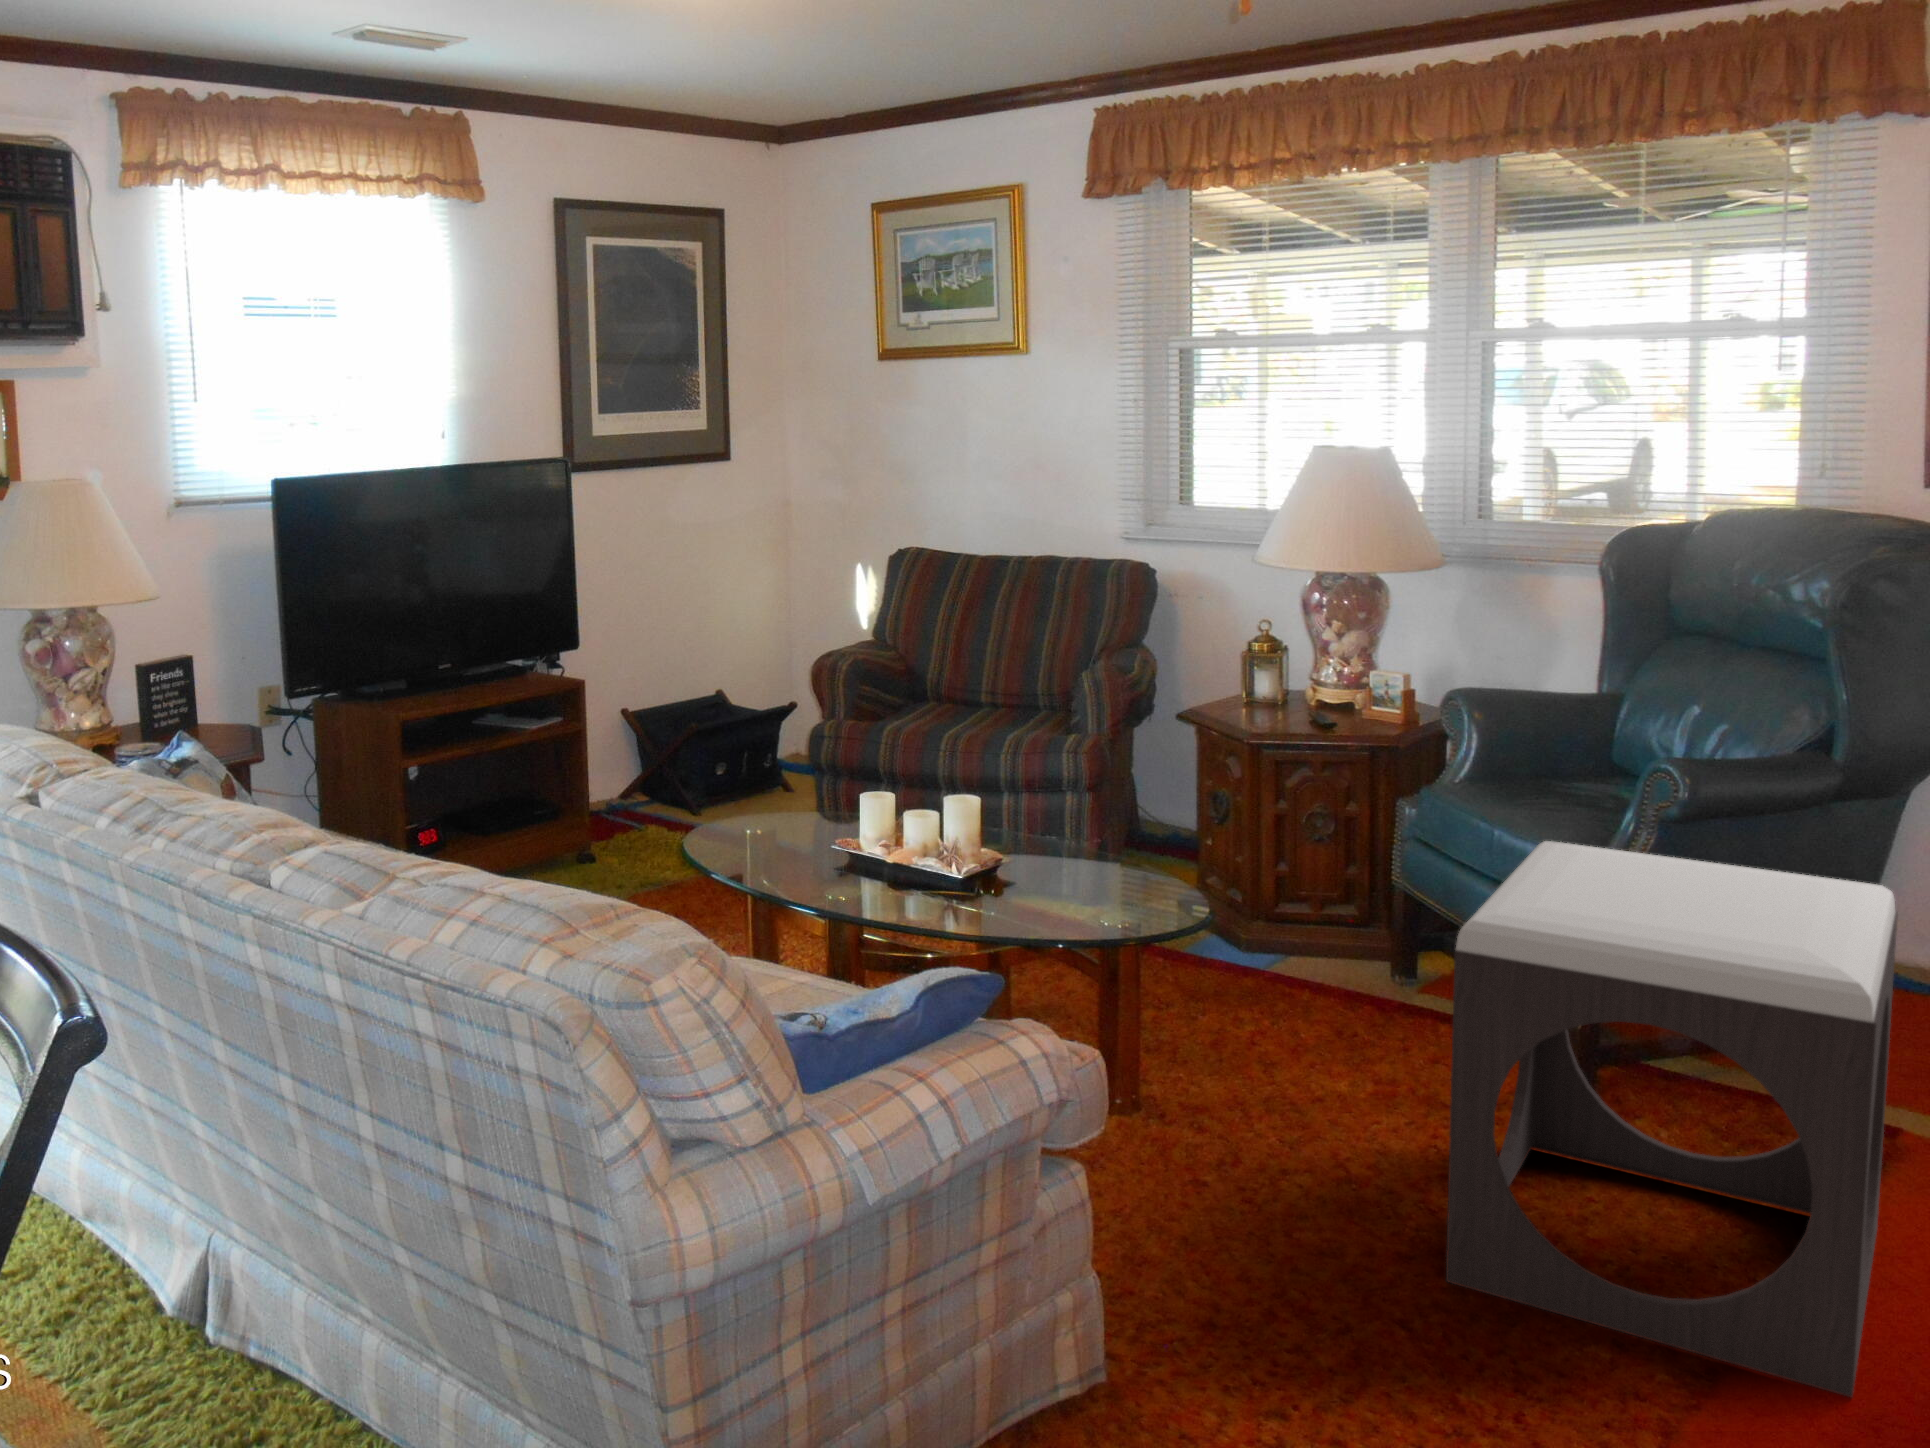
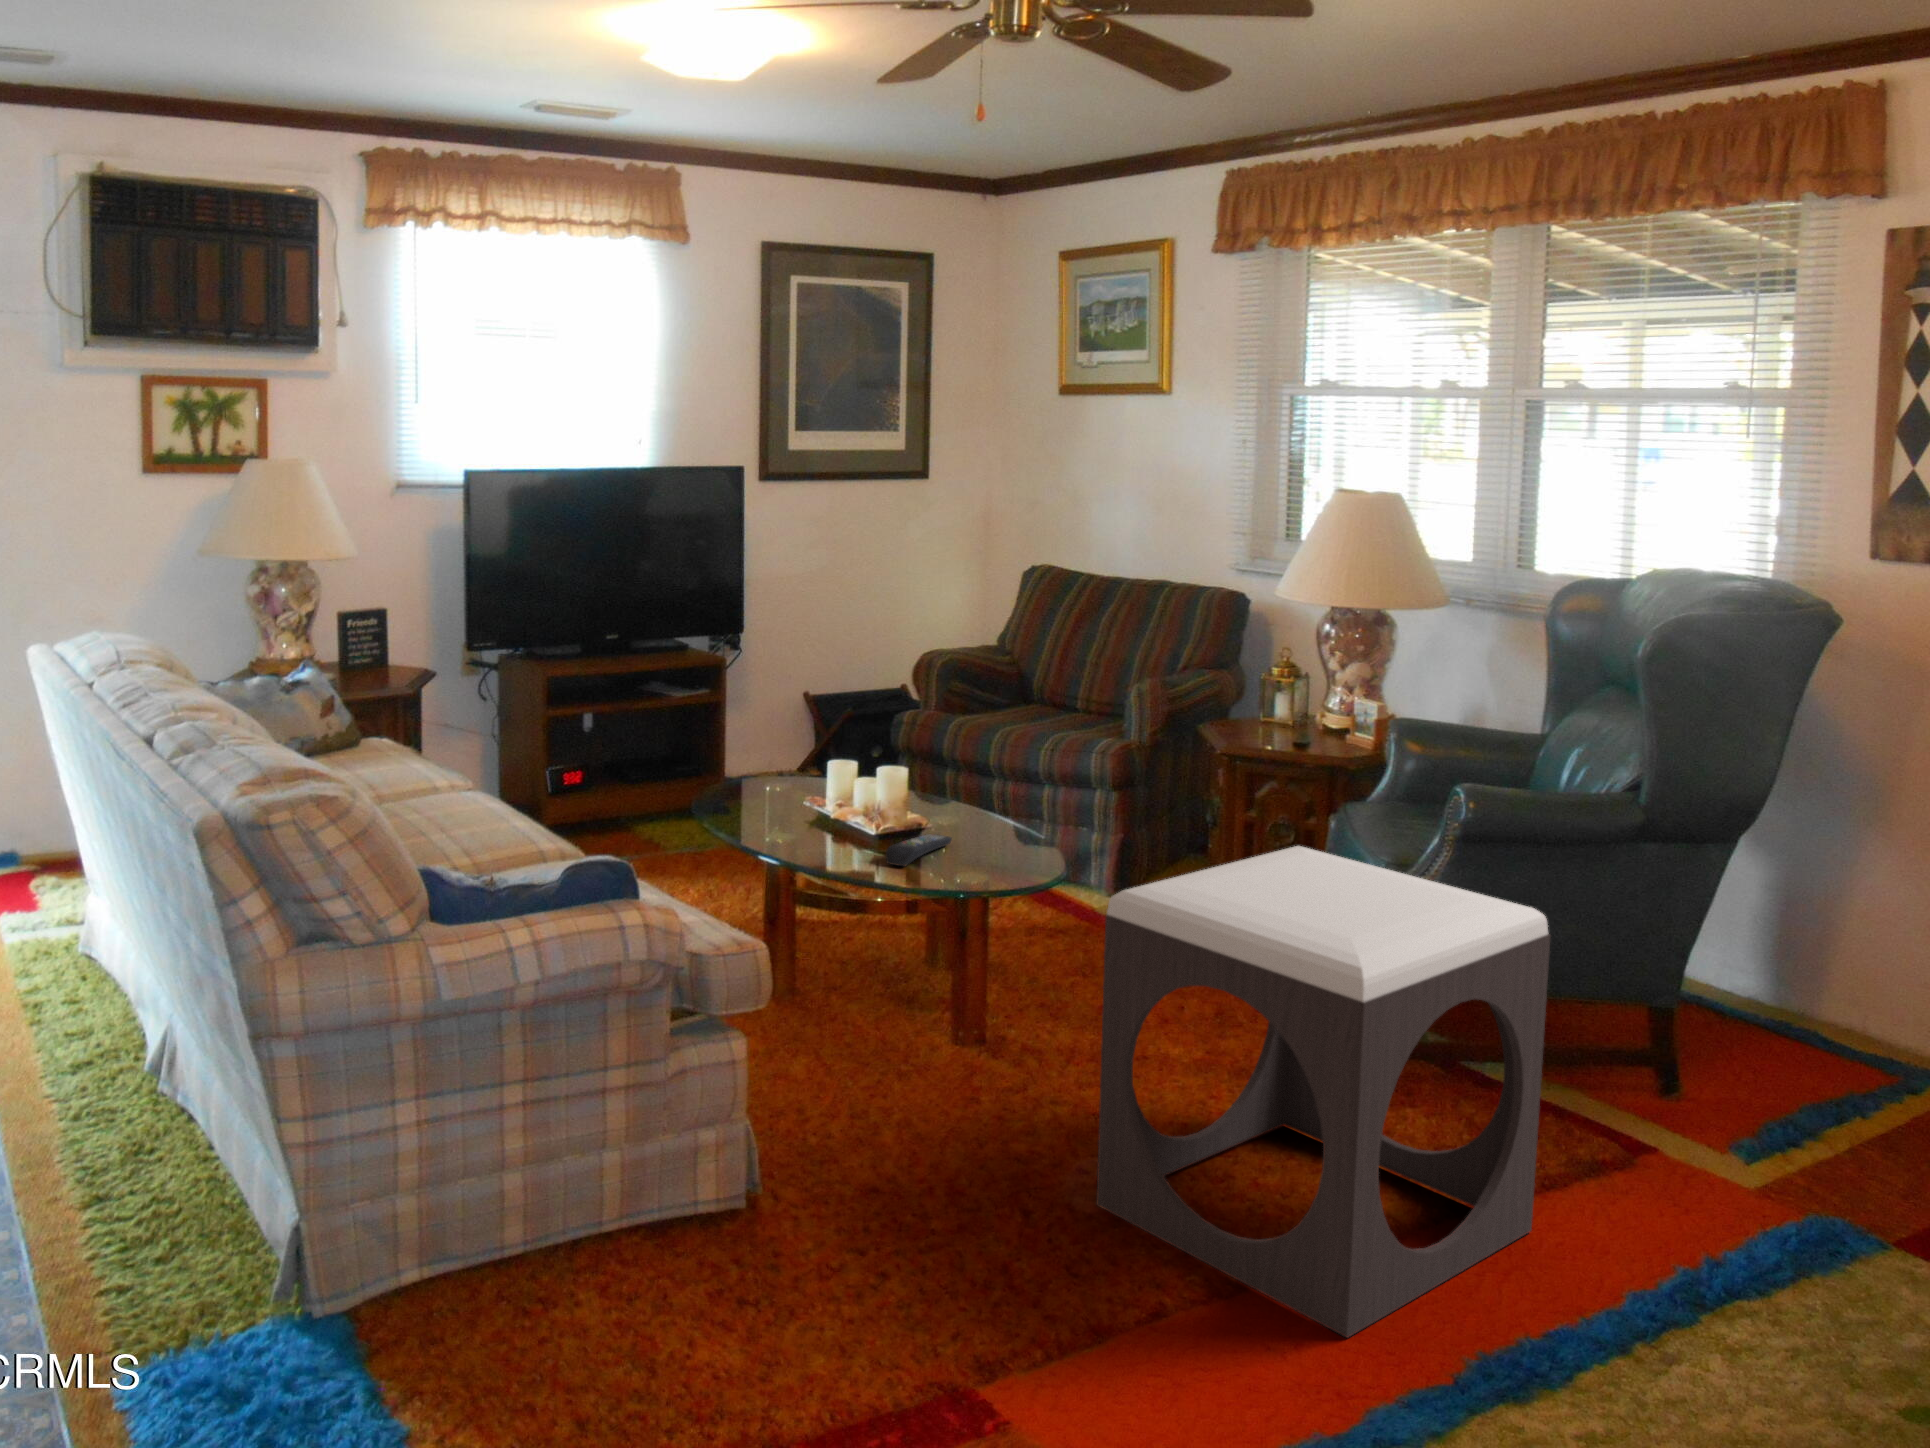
remote control: none [1035,868,1076,912] -> present [886,834,952,866]

